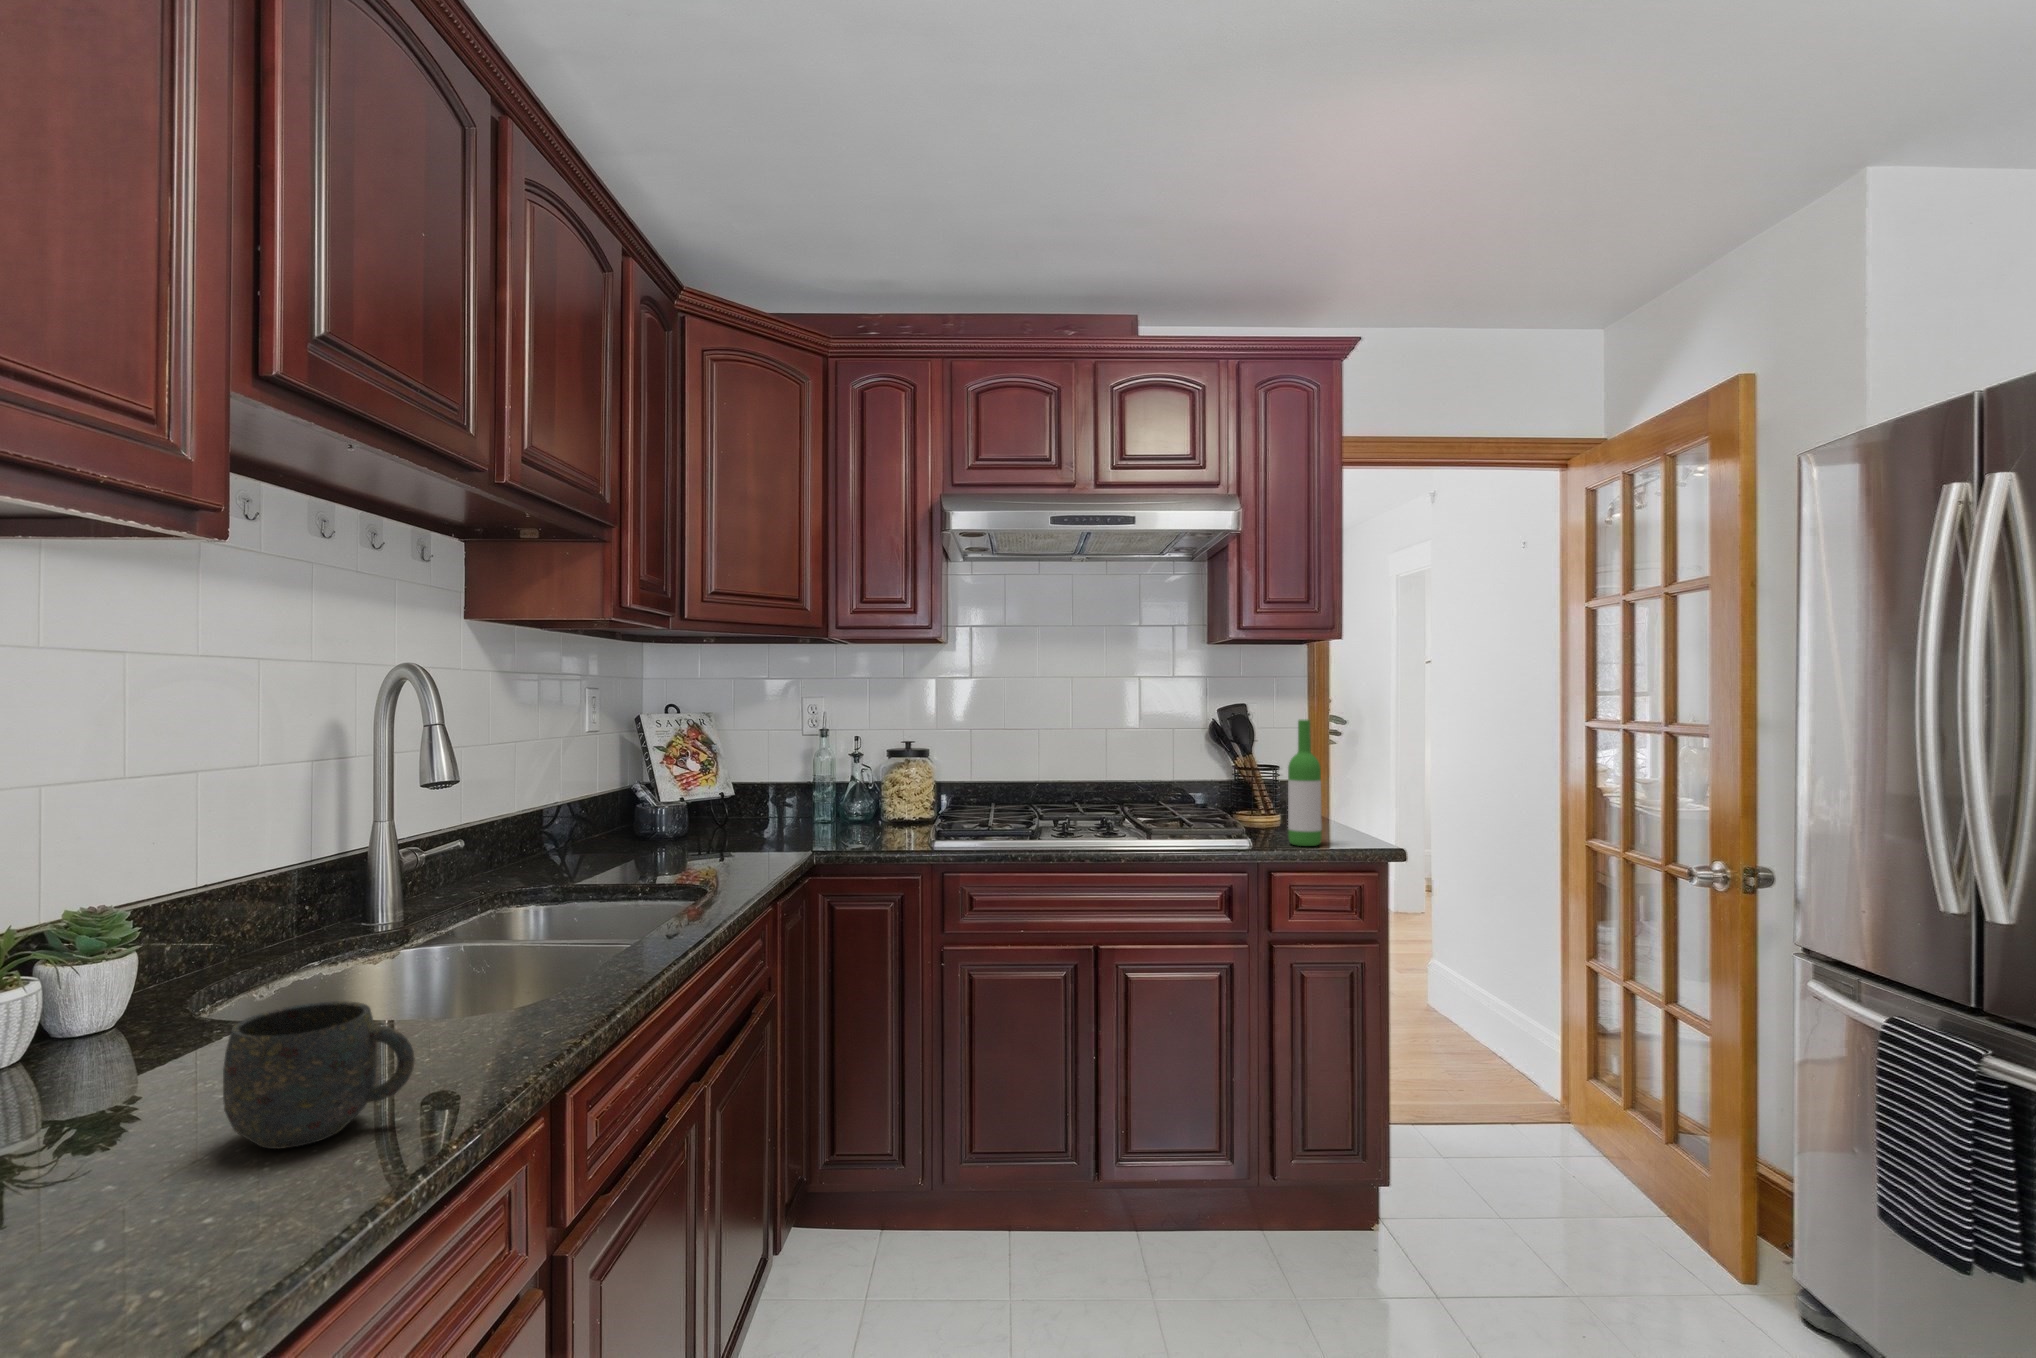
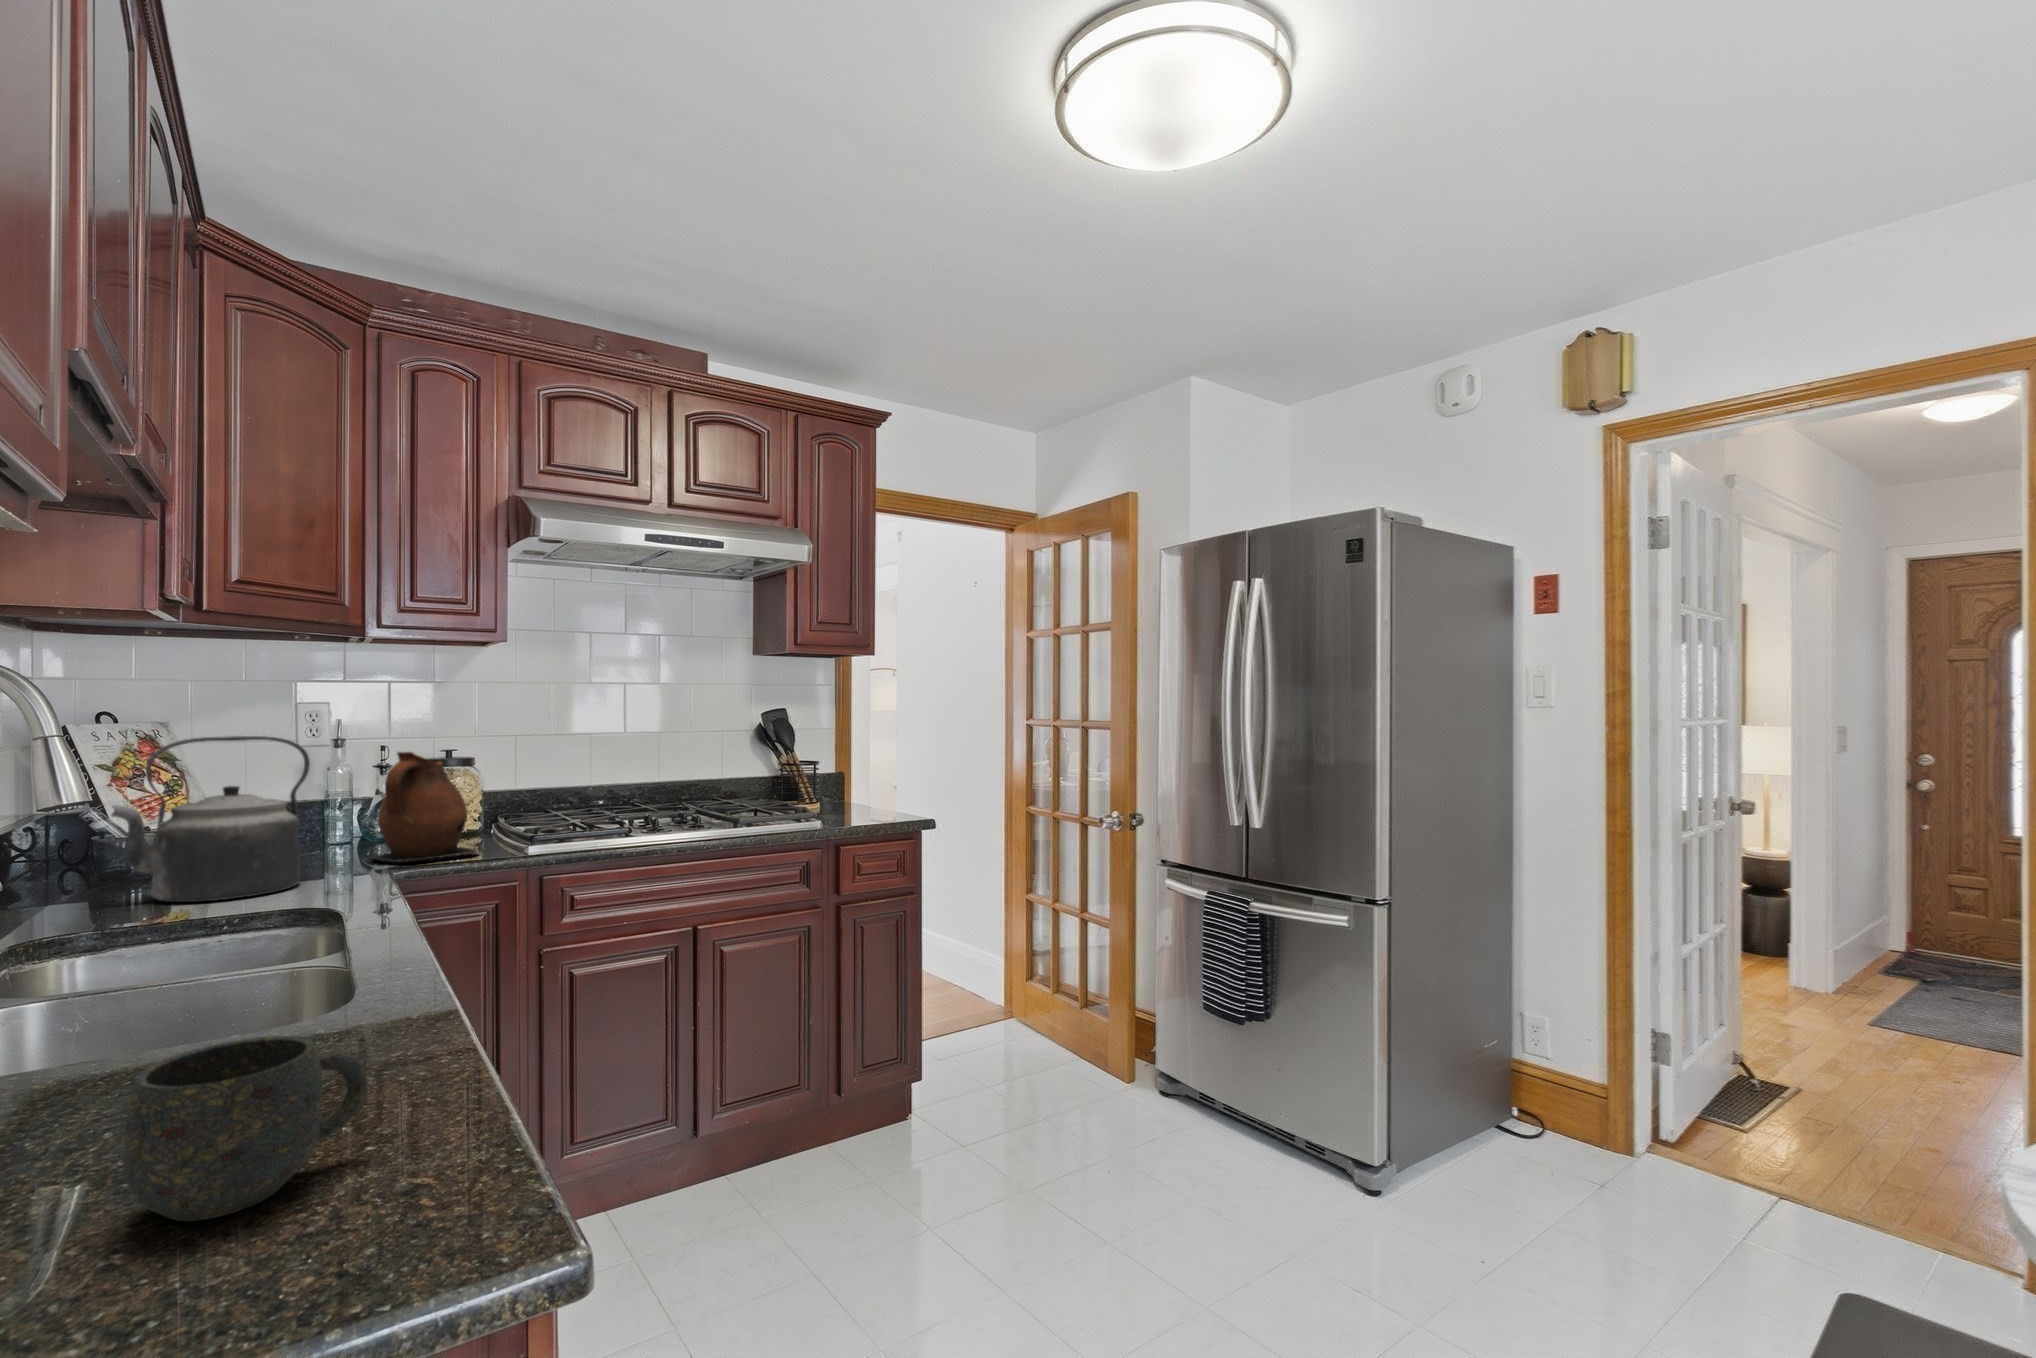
wine bottle: present [1288,720,1322,846] -> none [852,720,878,822]
kettle: none [620,728,752,866] -> present [111,736,310,902]
ceramic pitcher: none [814,743,899,846] -> present [373,752,478,862]

